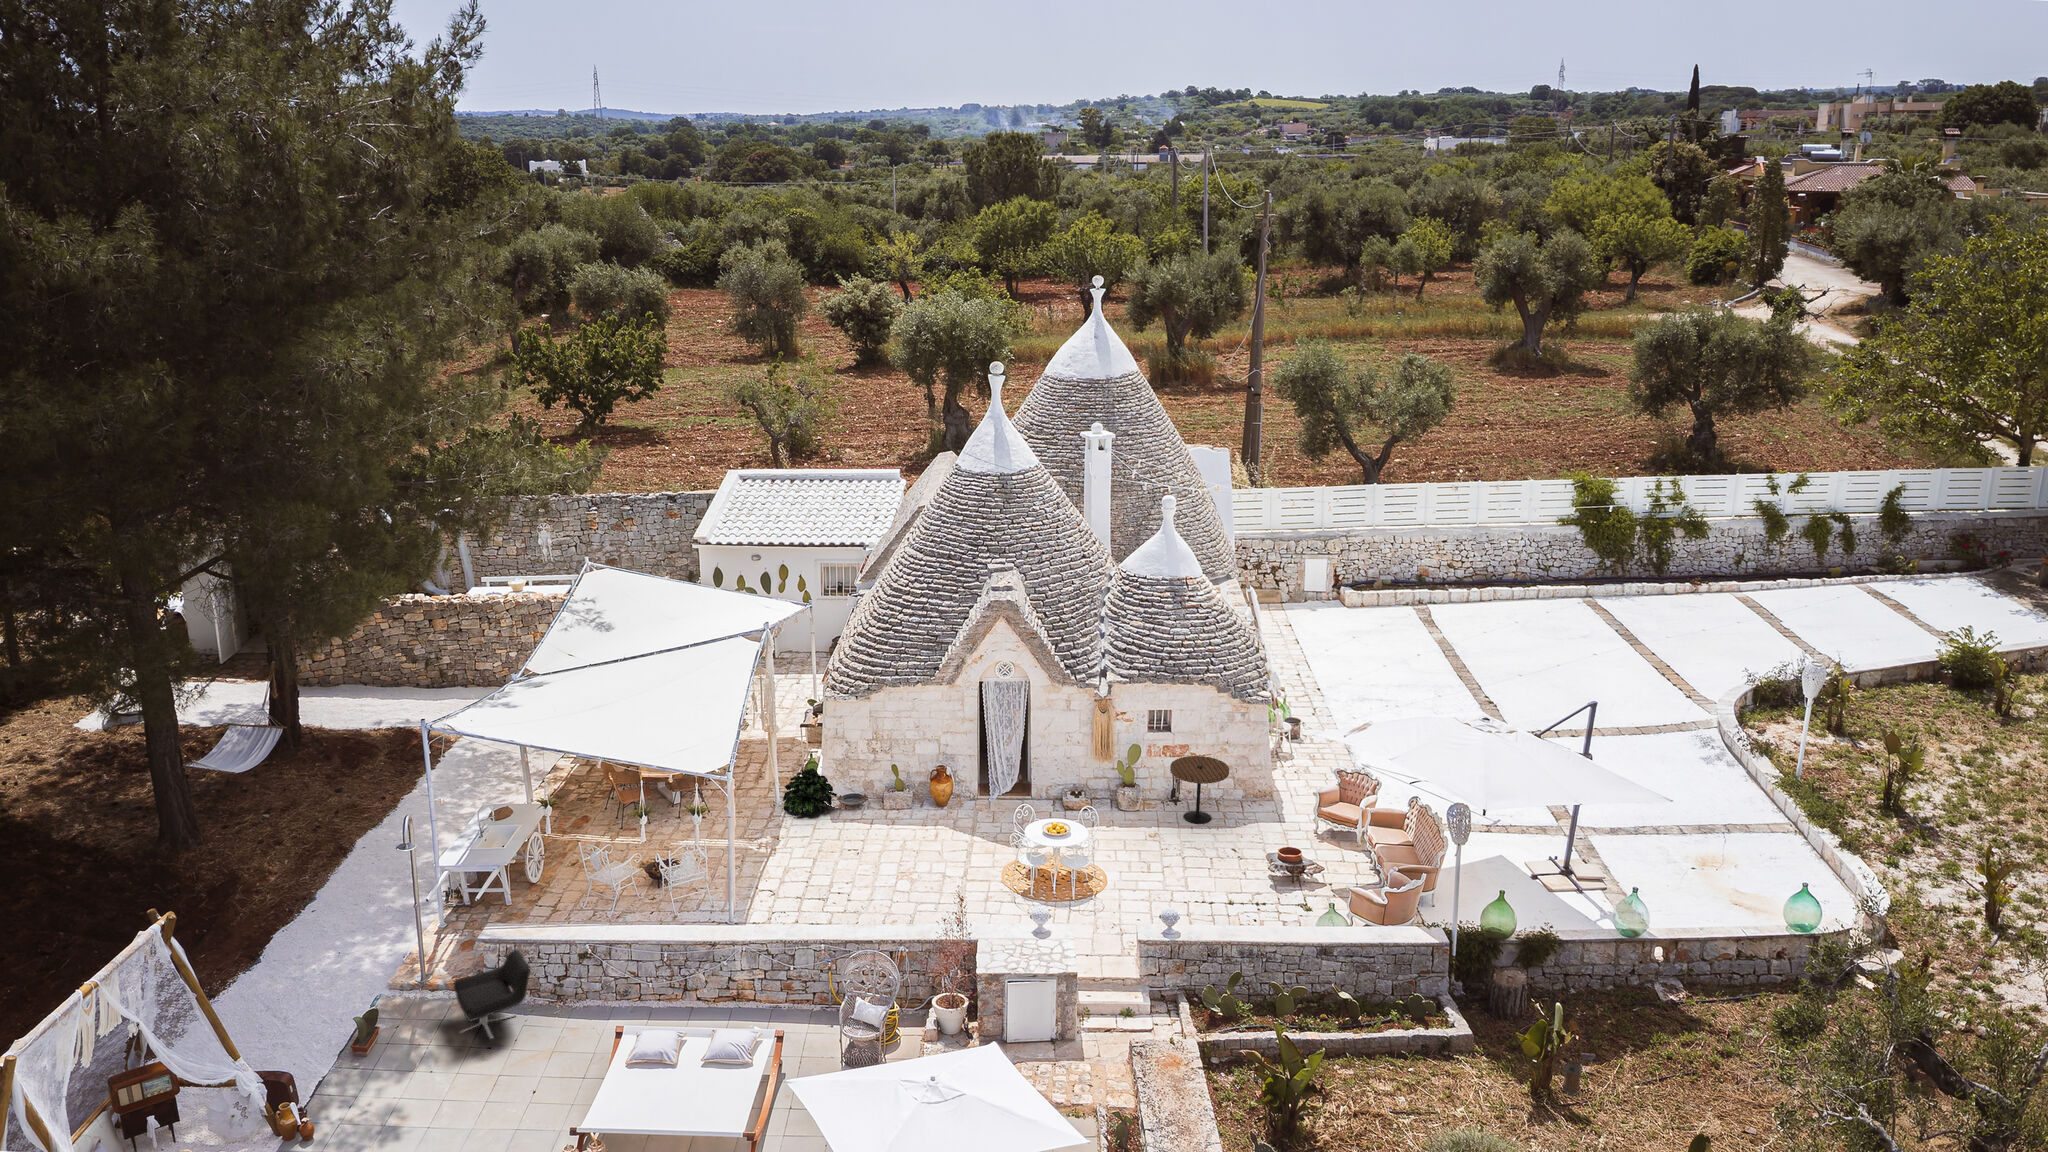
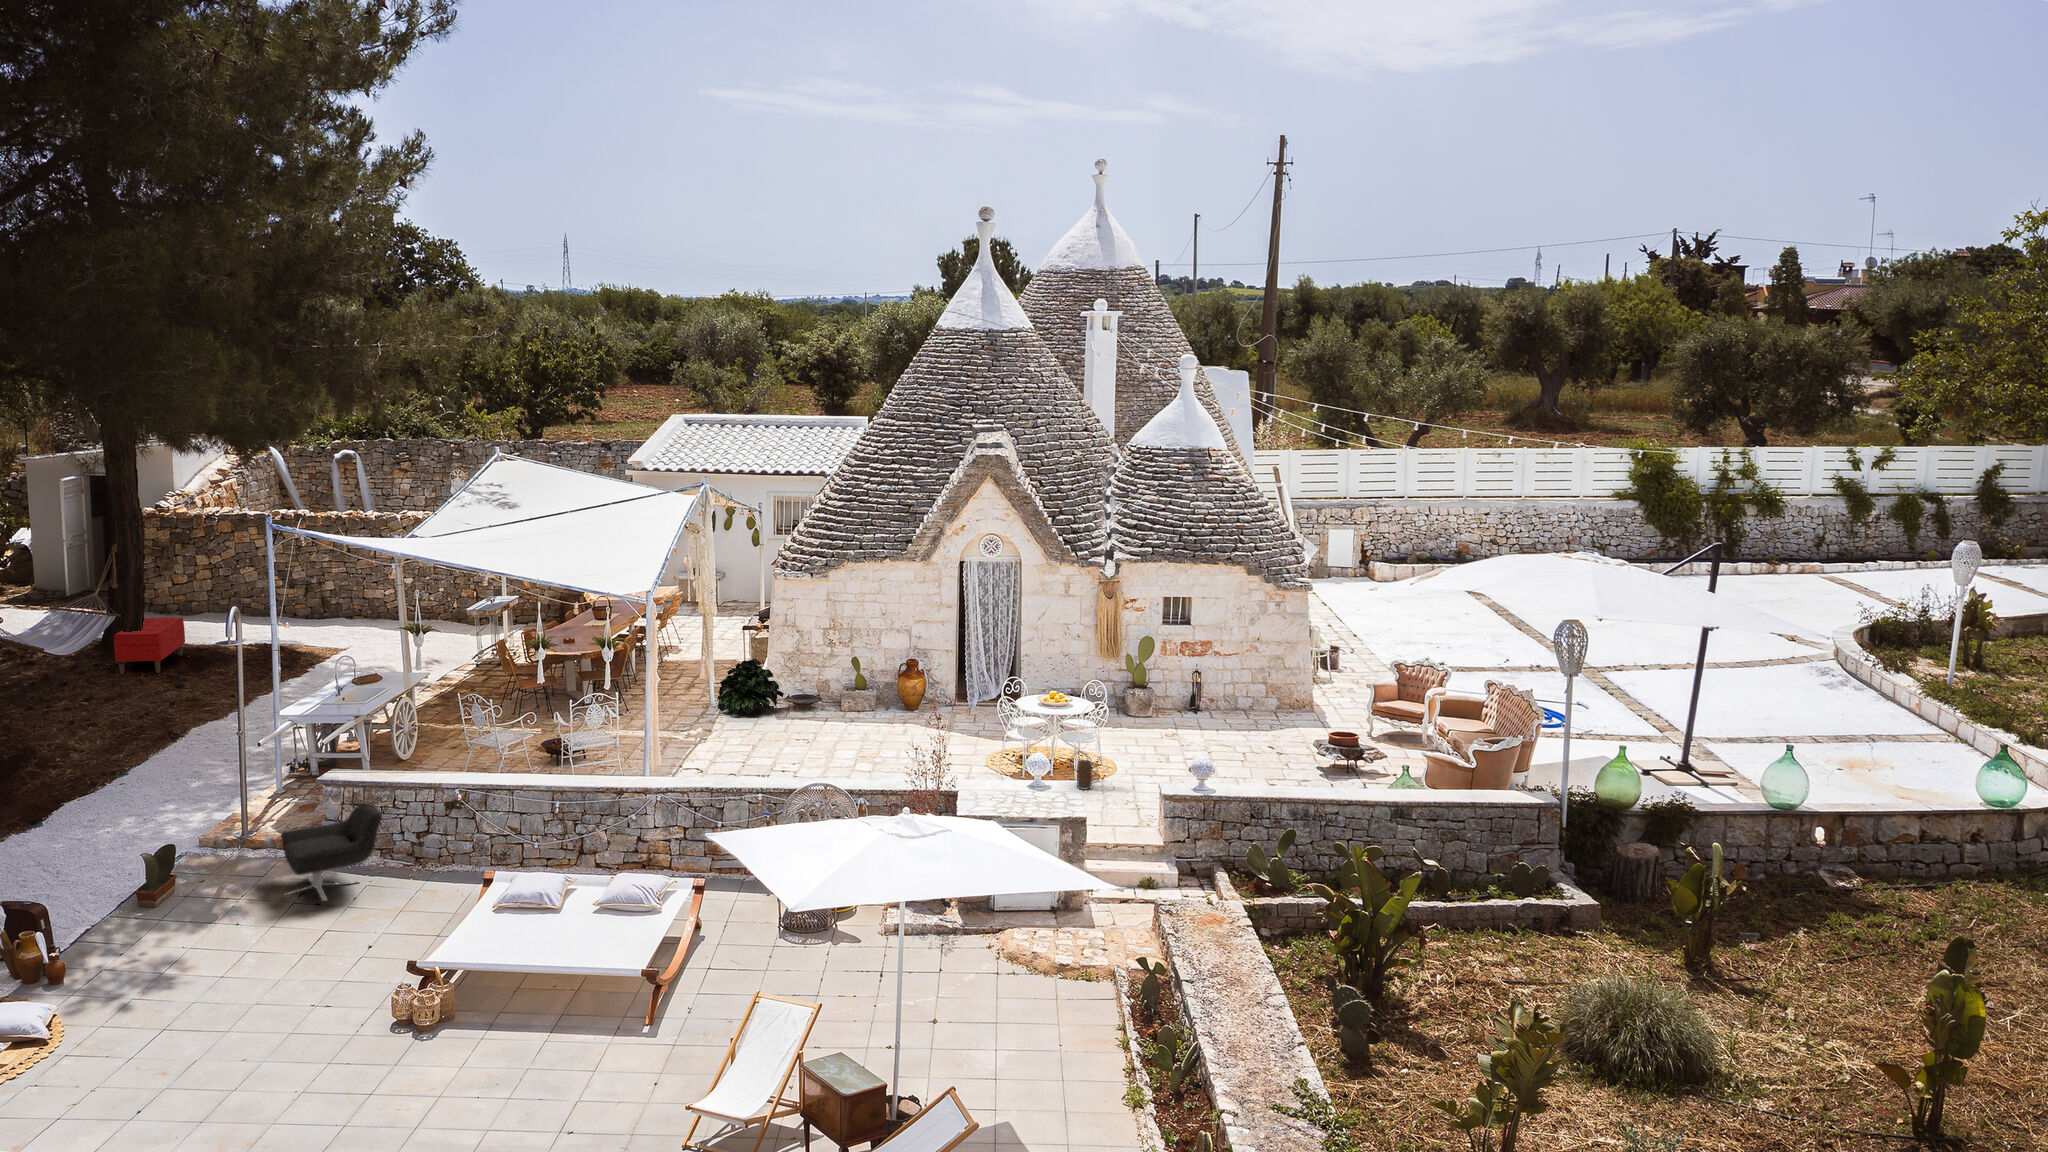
bench: none [286,709,341,766] -> present [114,617,185,674]
side table: present [1170,756,1229,824] -> none [1191,654,1262,730]
watering can: present [1563,1060,1585,1095] -> present [1073,753,1100,790]

